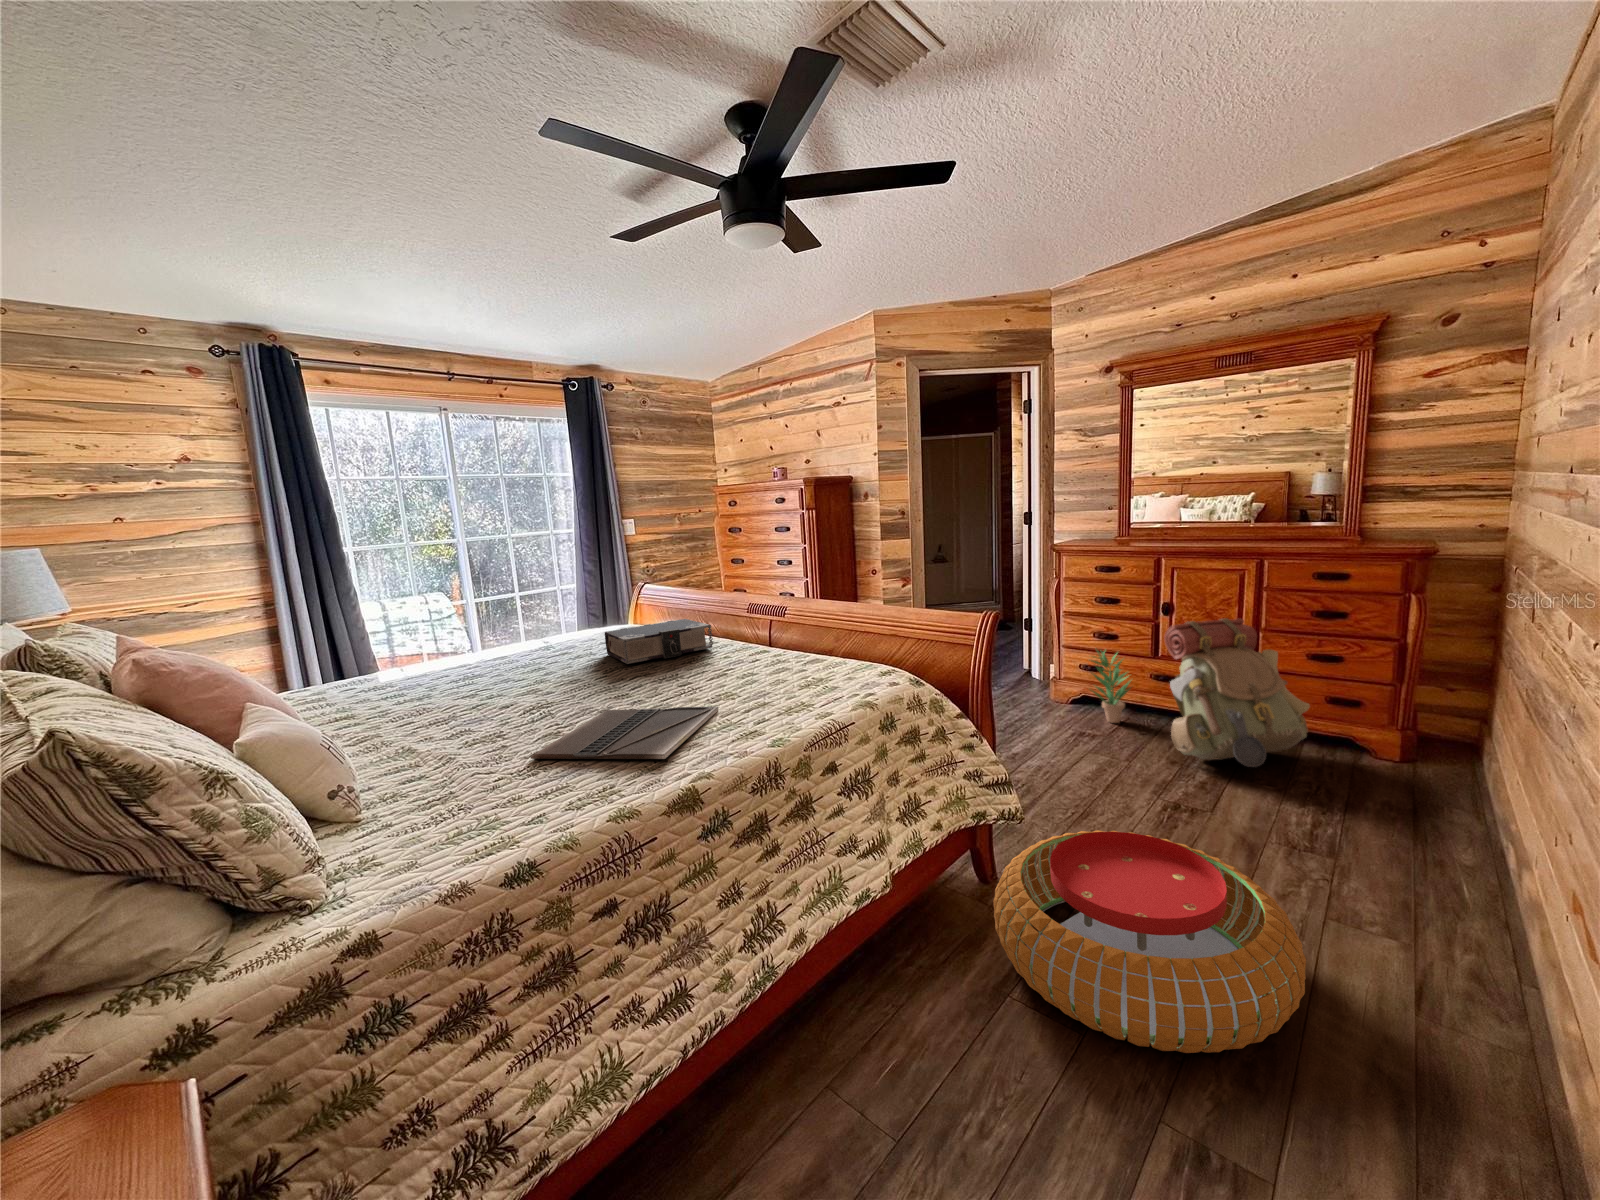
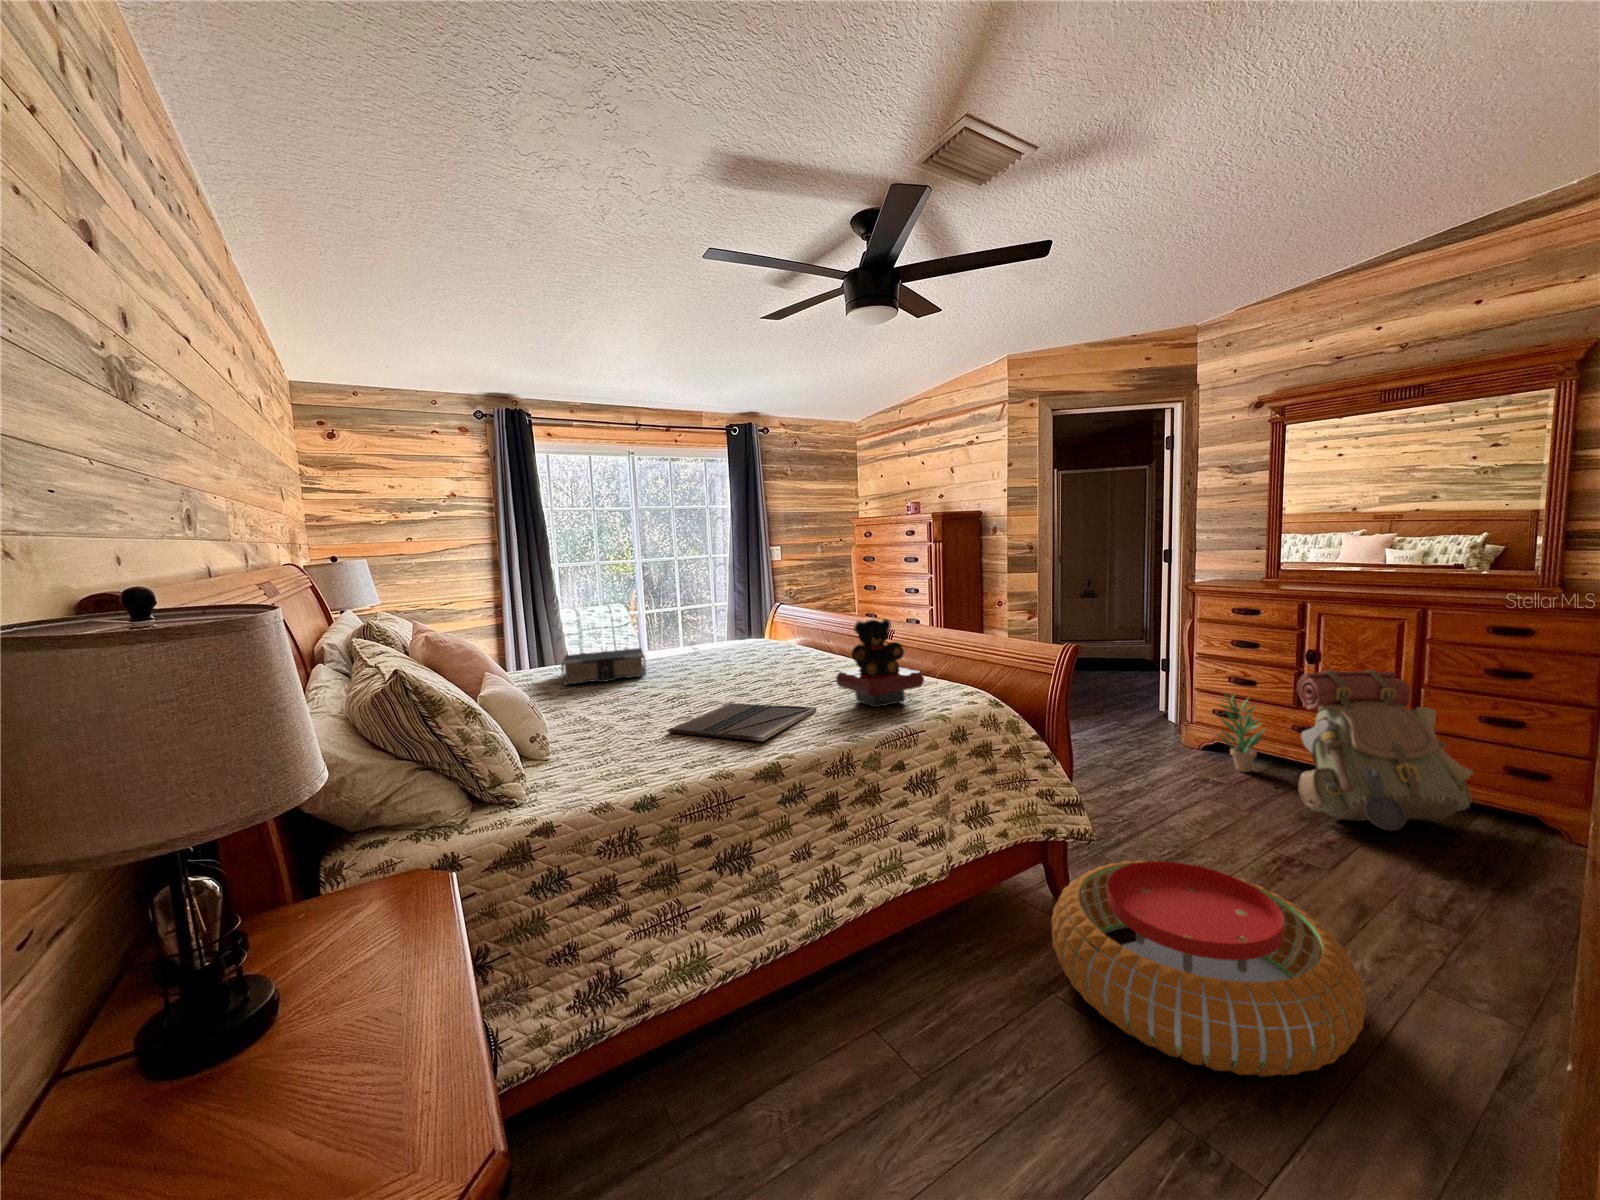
teddy bear: none [738,595,841,699] -> present [836,619,924,707]
book: present [605,619,713,664] -> present [561,648,646,684]

